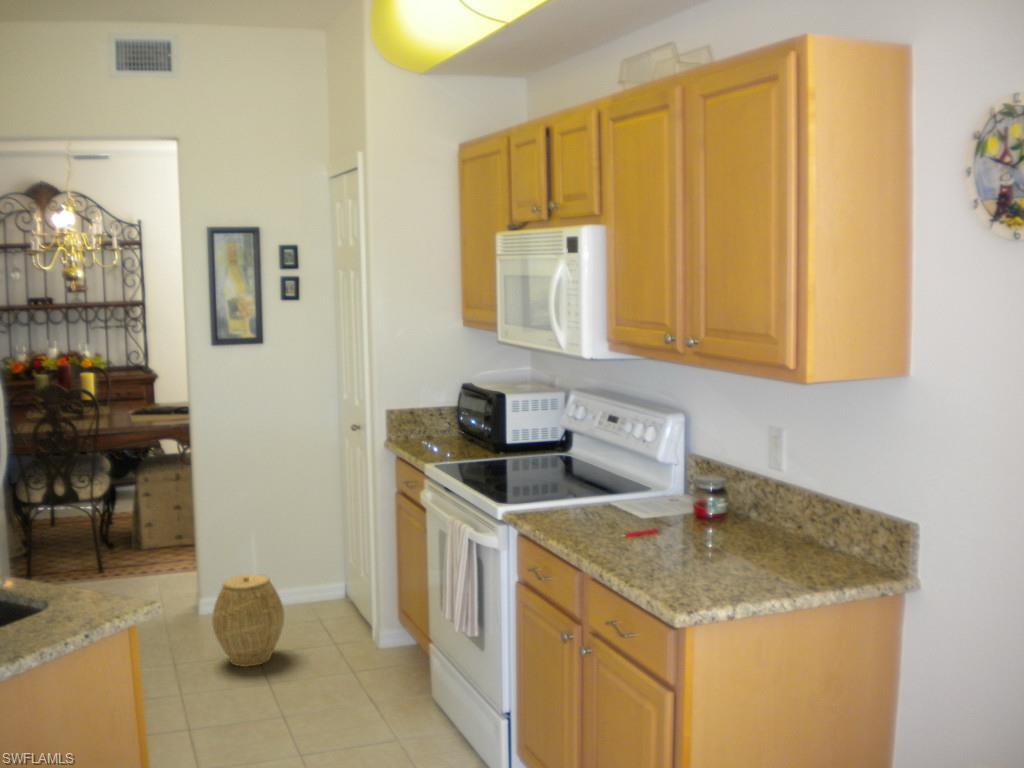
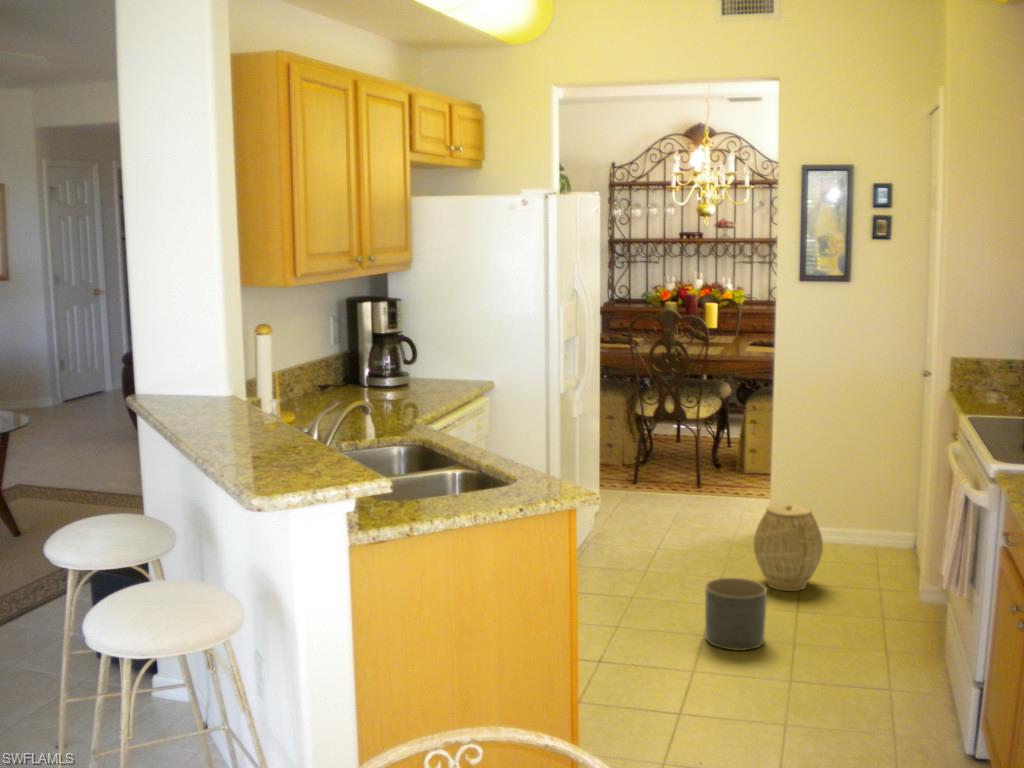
planter: none [191,665,259,747] -> present [705,578,767,651]

